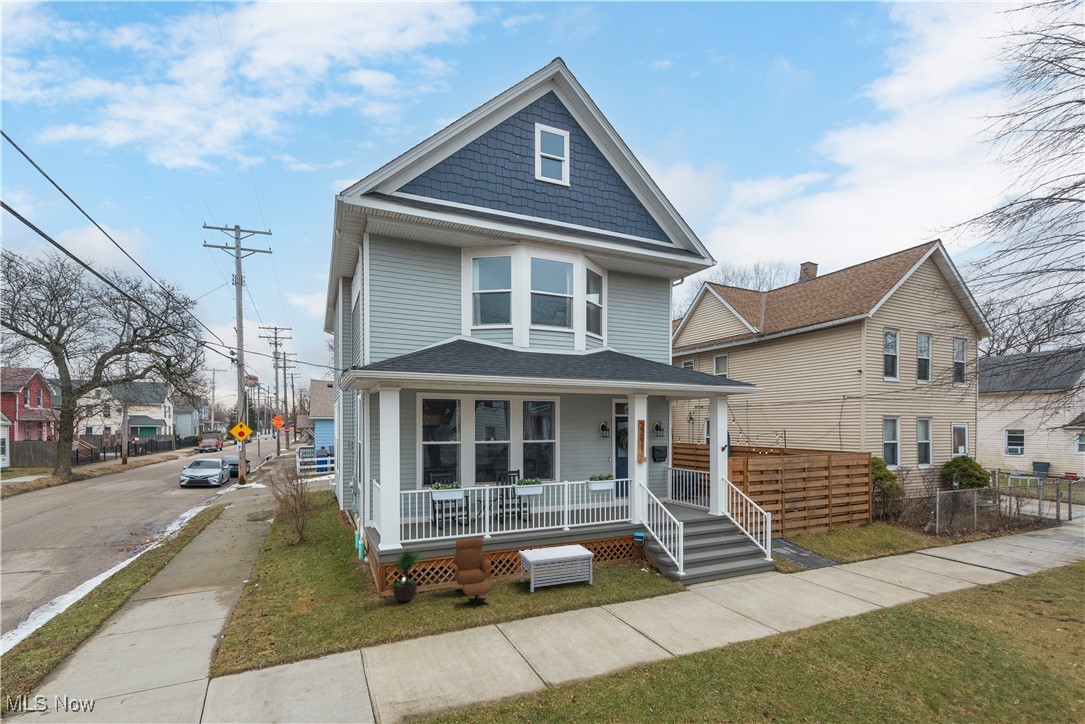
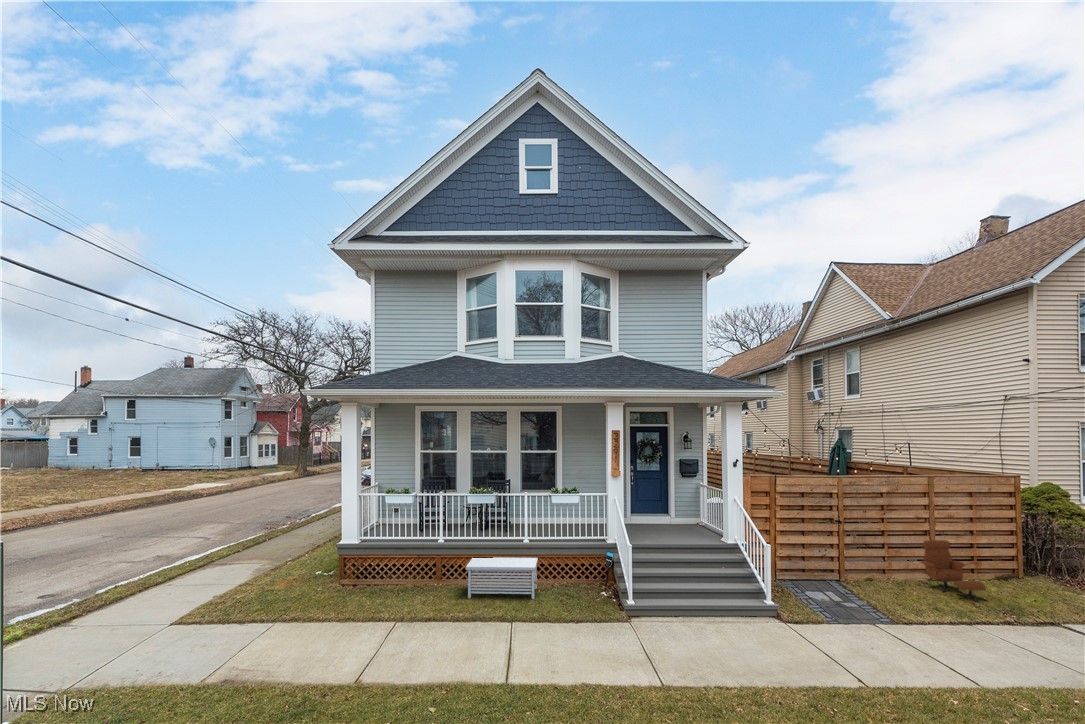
lounge chair: present [449,538,491,609] -> present [921,540,988,603]
potted tree: present [393,549,420,601] -> none [344,541,373,590]

